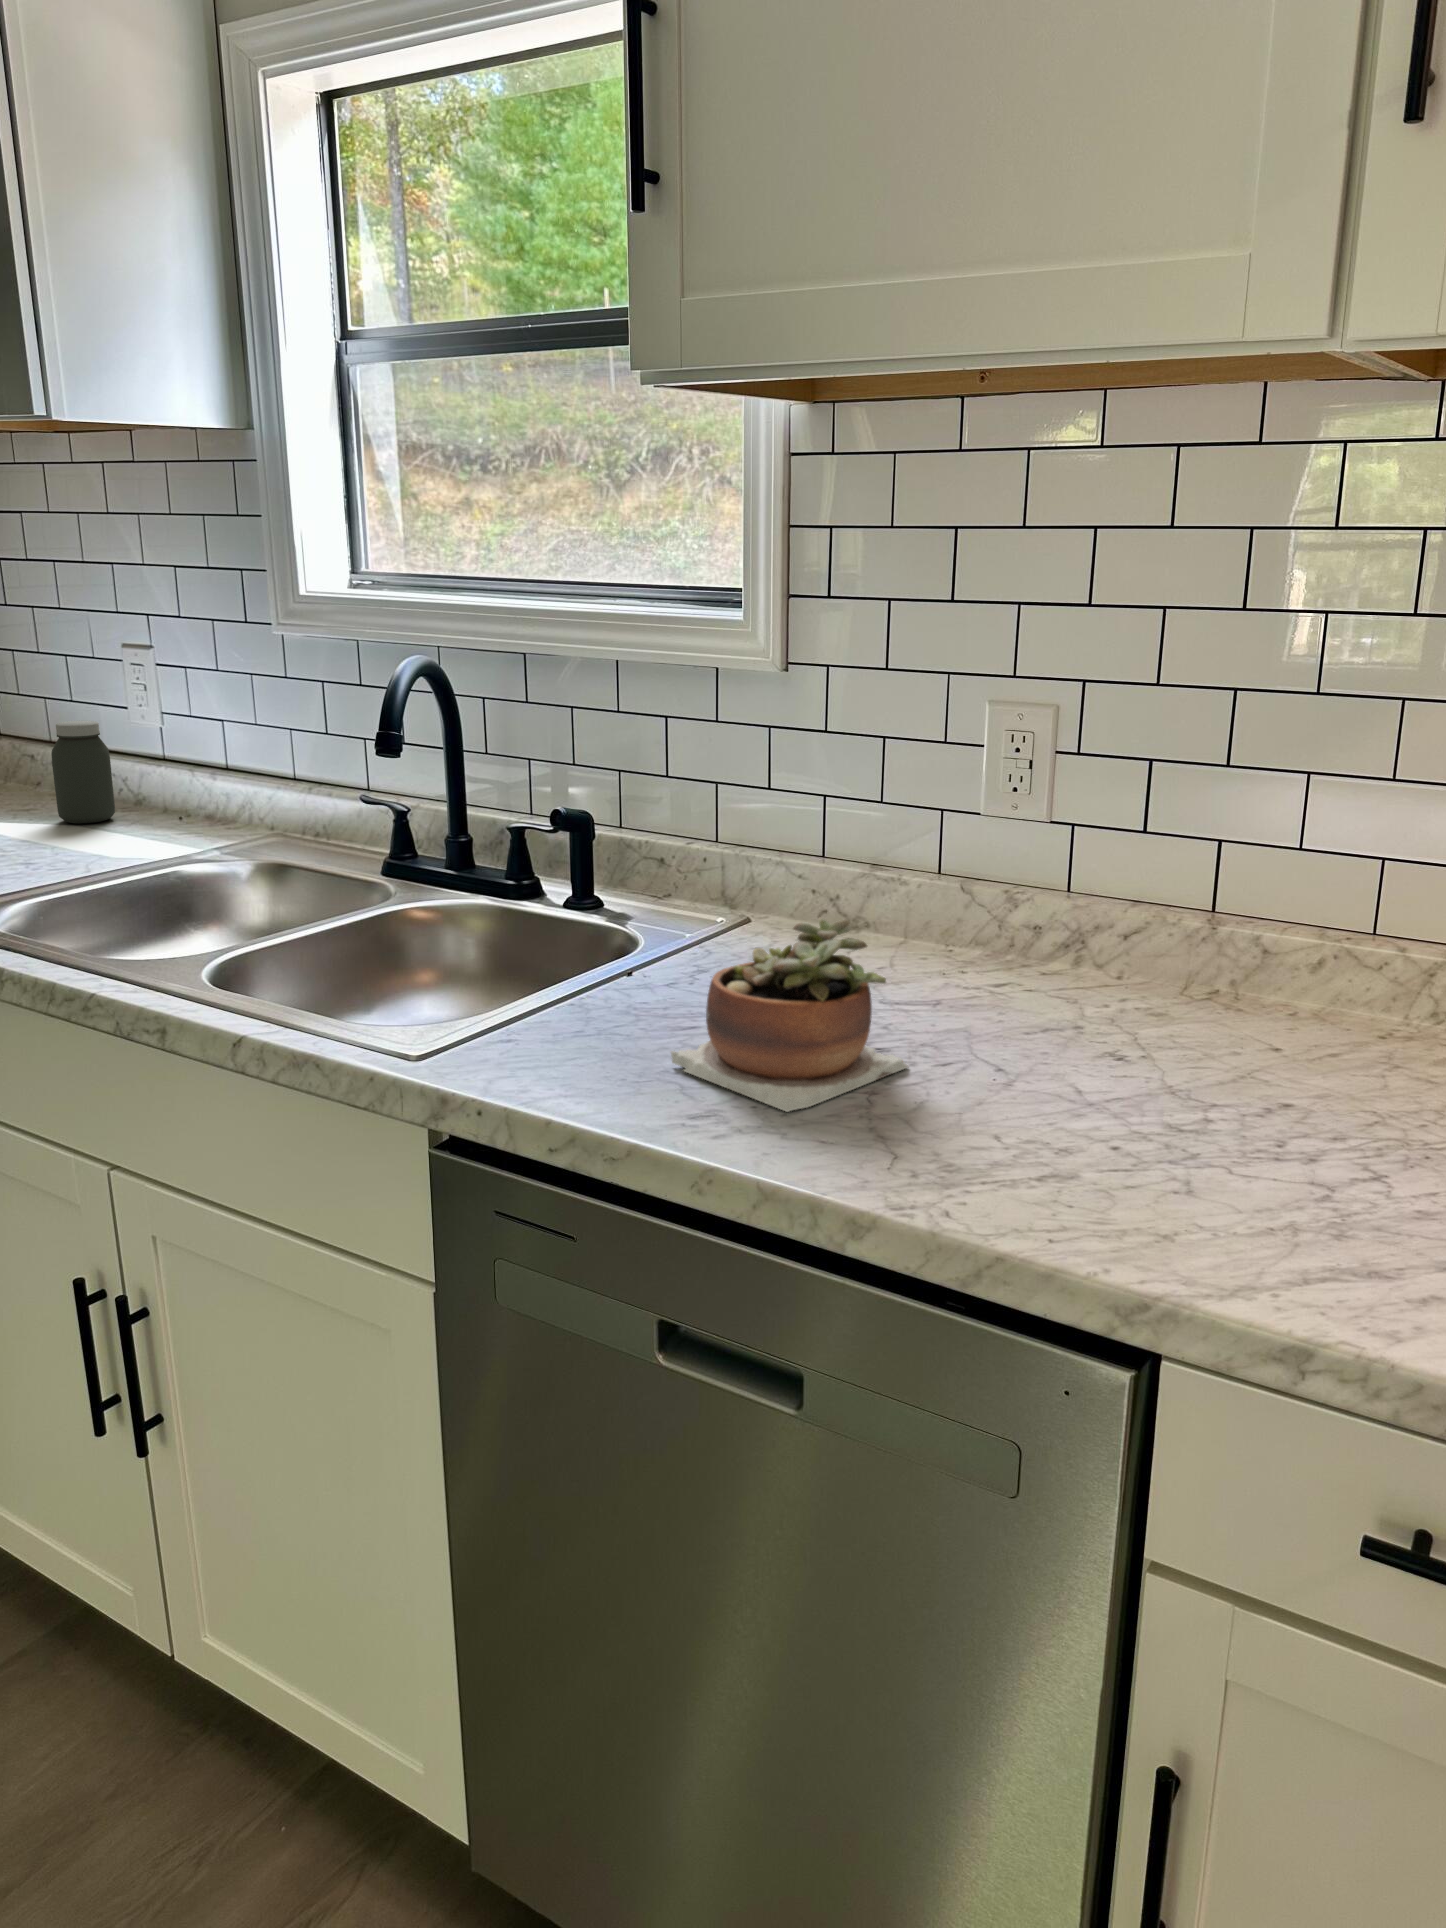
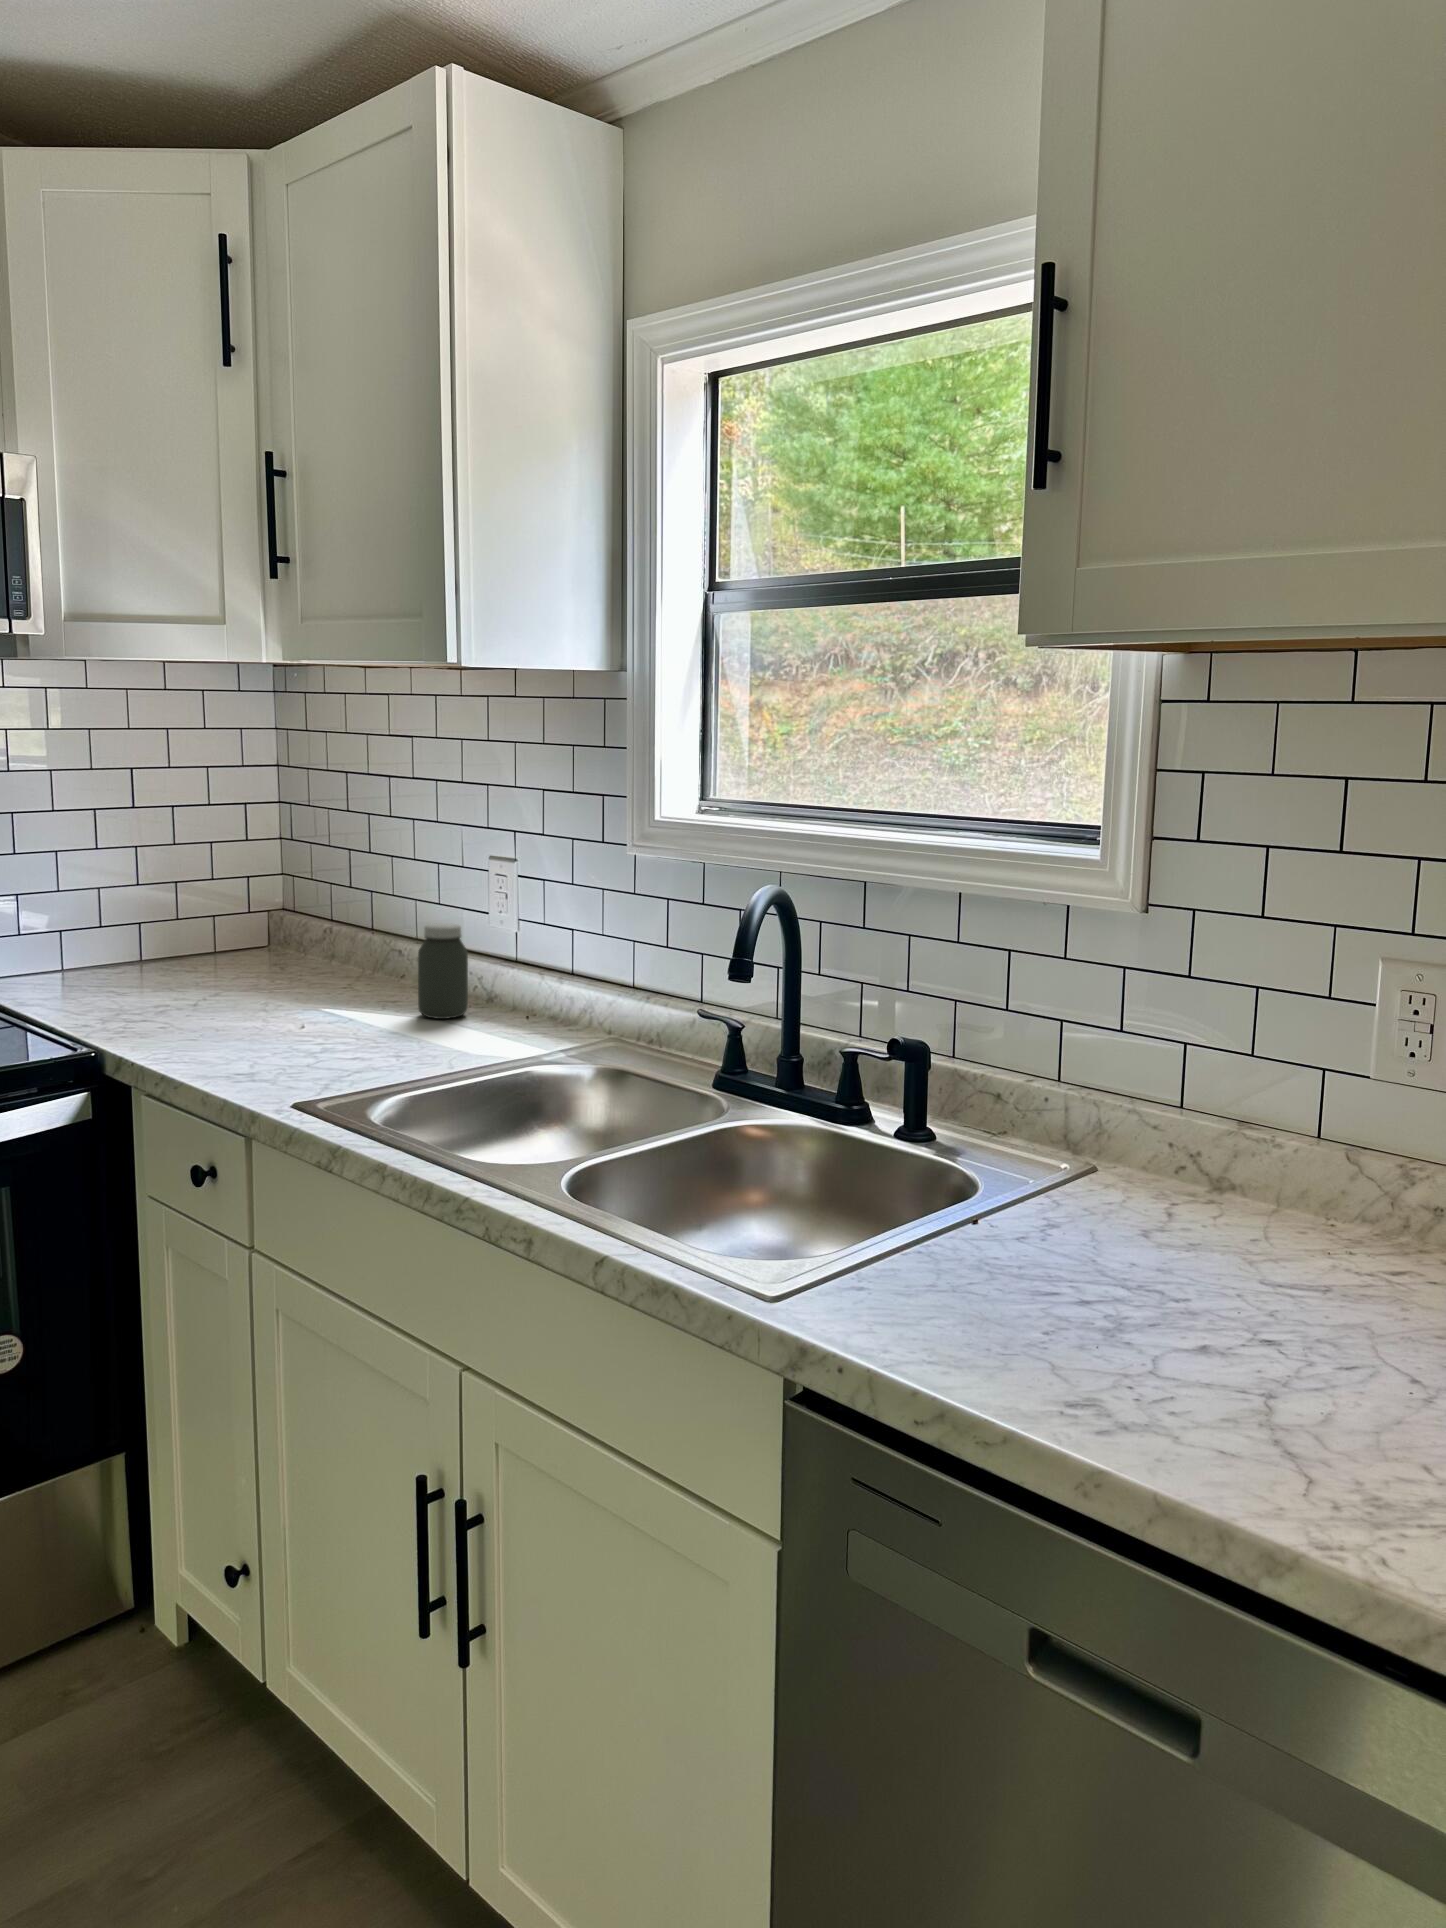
succulent plant: present [671,917,908,1112] -> none [1040,1192,1305,1407]

